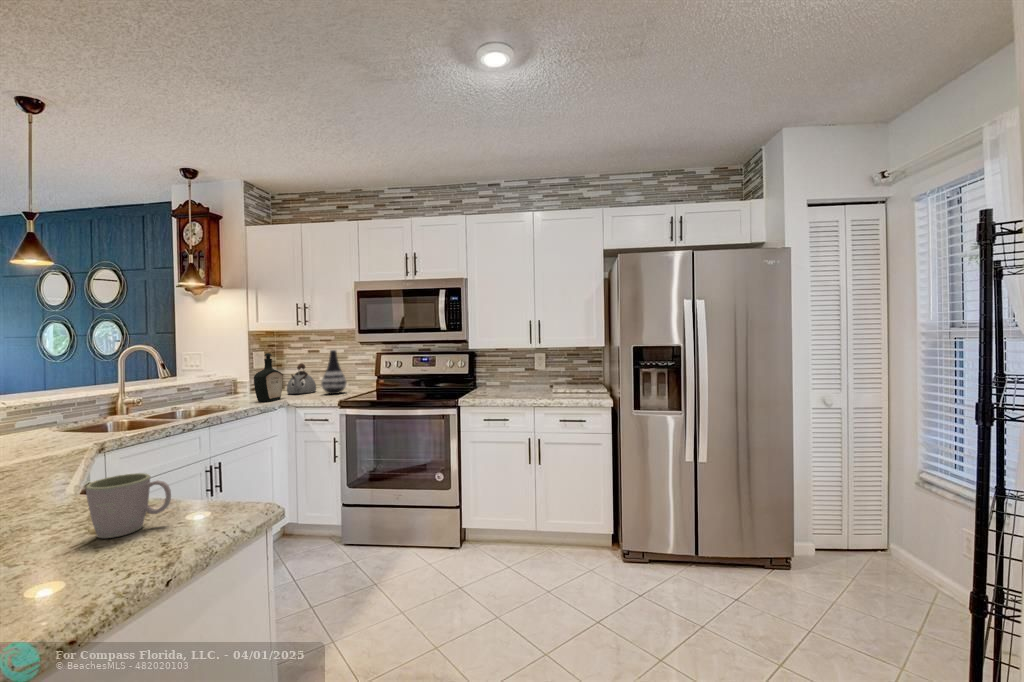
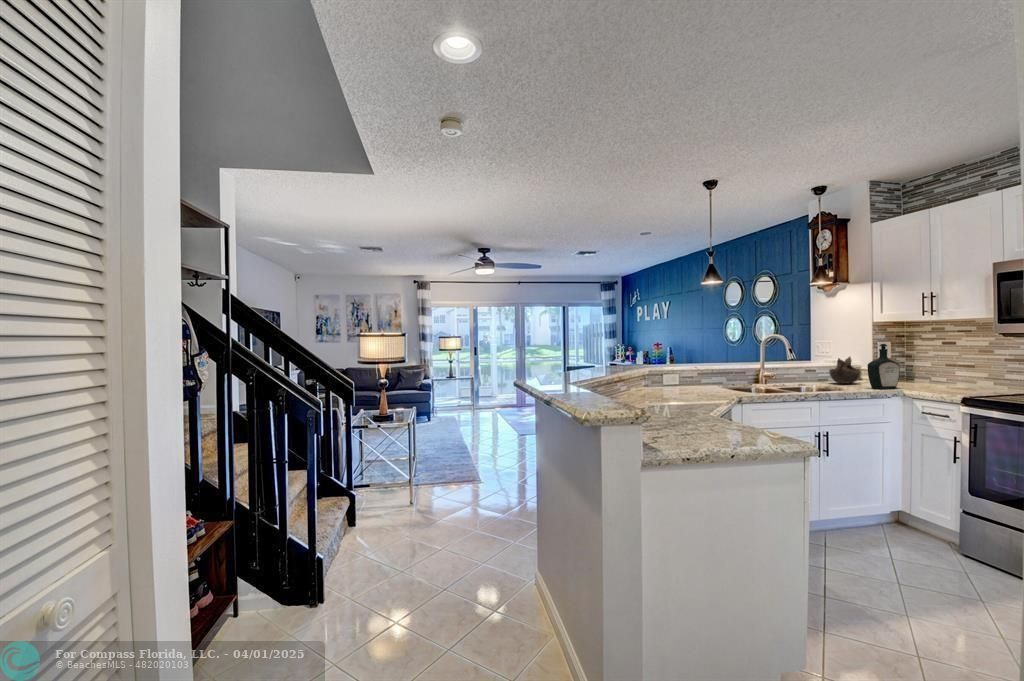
vase: present [321,350,347,394] -> none [948,343,985,392]
kettle: present [287,363,316,394] -> none [910,355,949,387]
decorative bowl: none [207,369,241,401] -> present [829,357,860,384]
mug: present [86,473,171,538] -> none [701,408,735,437]

